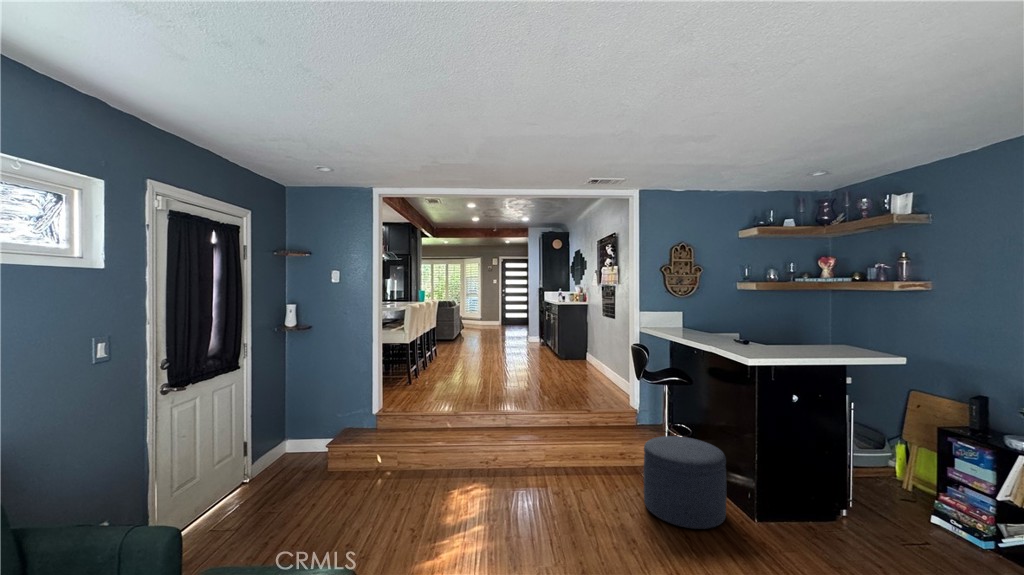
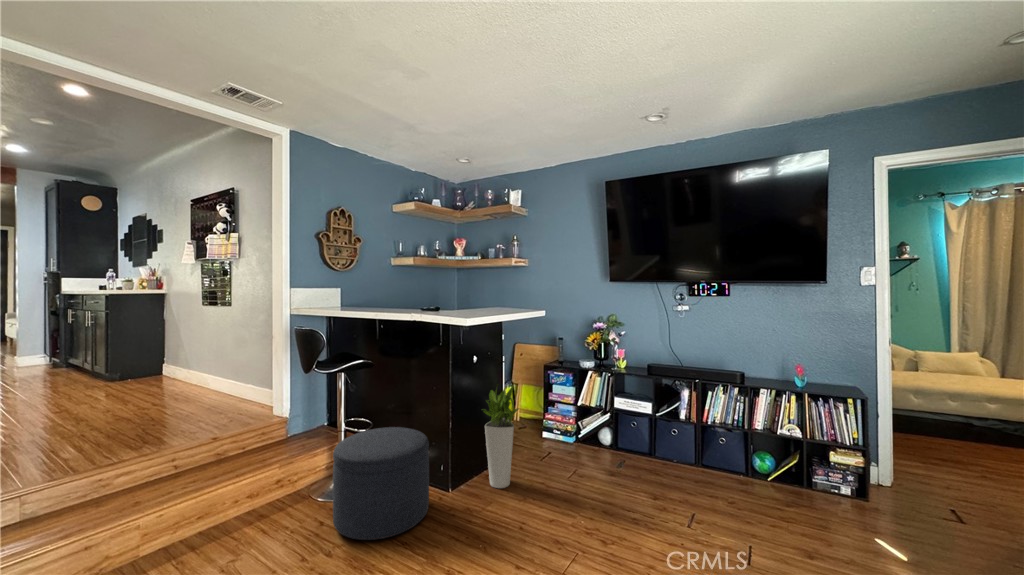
planter: none [794,431,849,547] -> present [484,386,519,488]

